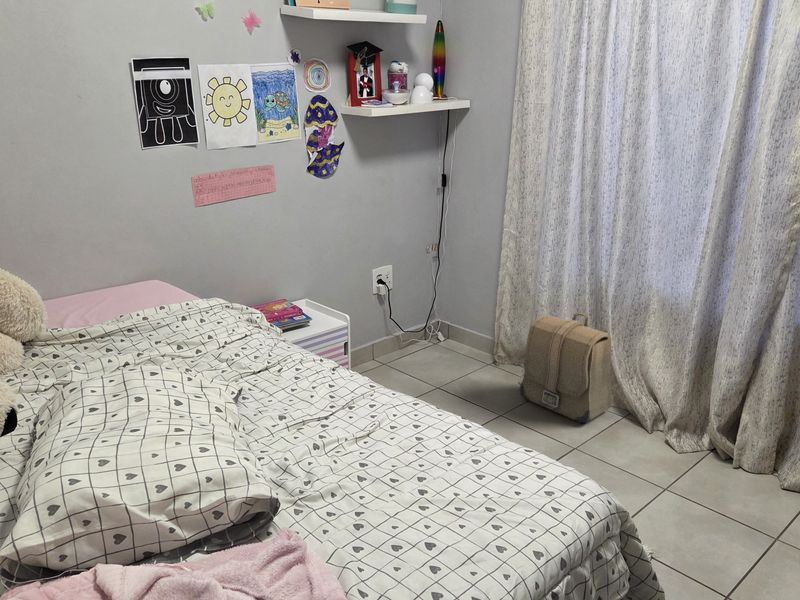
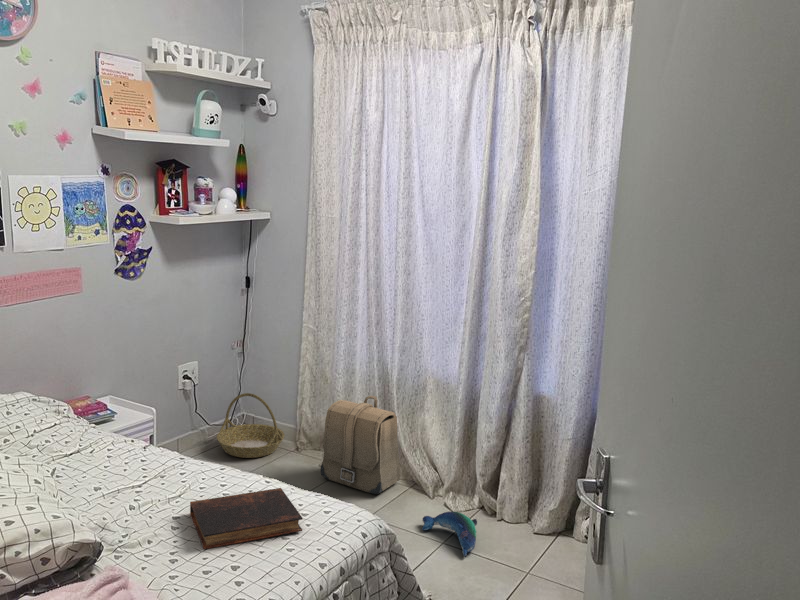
basket: none [410,300,481,368] -> present [217,393,284,458]
book: none [380,438,513,513] -> present [190,488,303,549]
plush toy: none [639,456,710,513] -> present [422,512,477,556]

